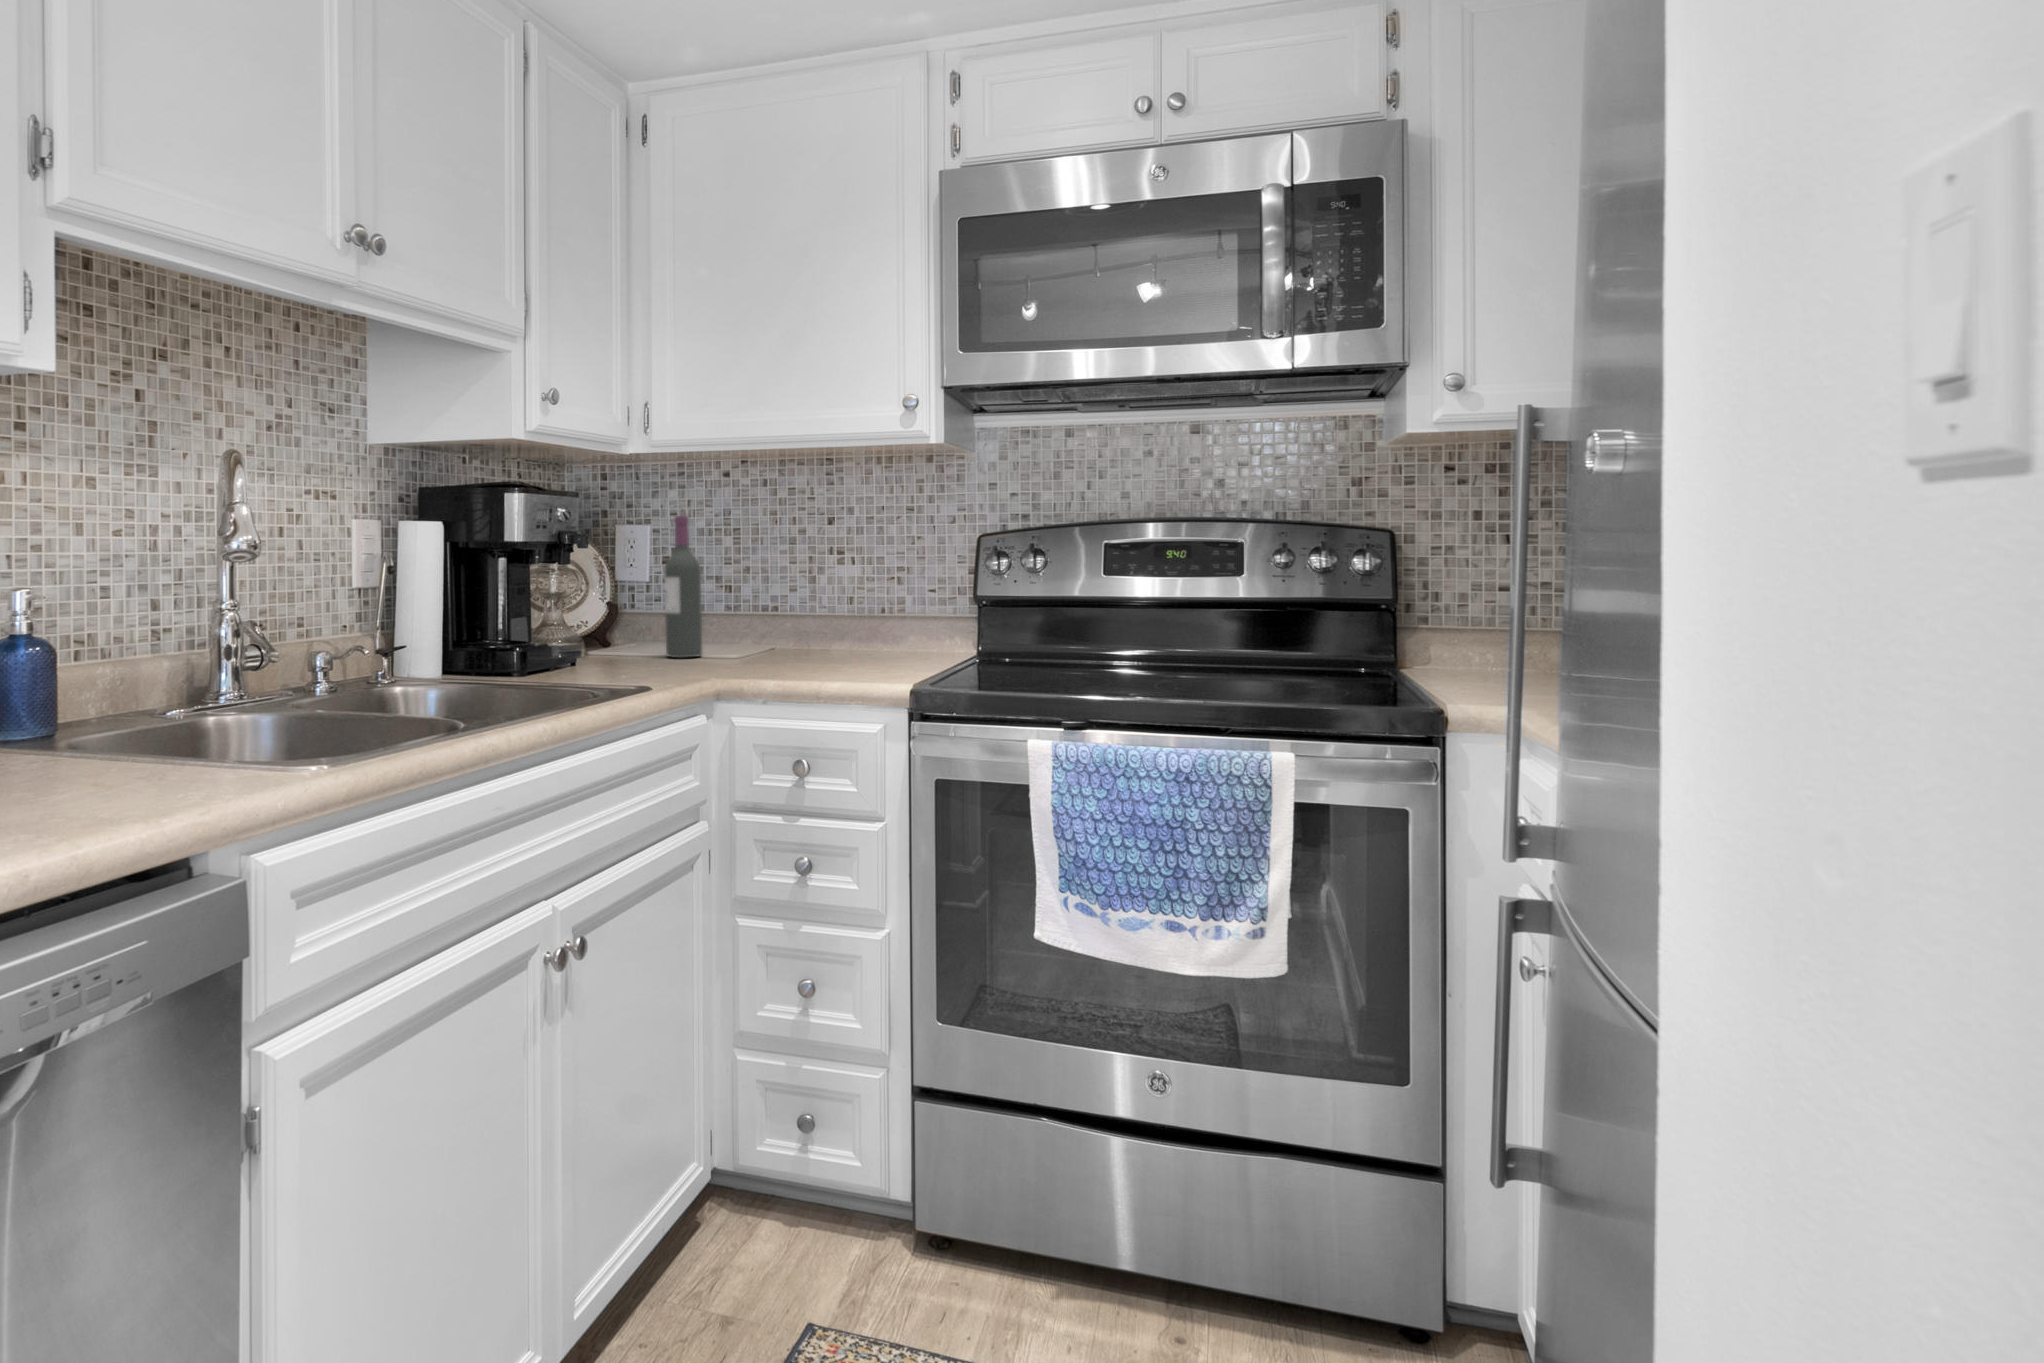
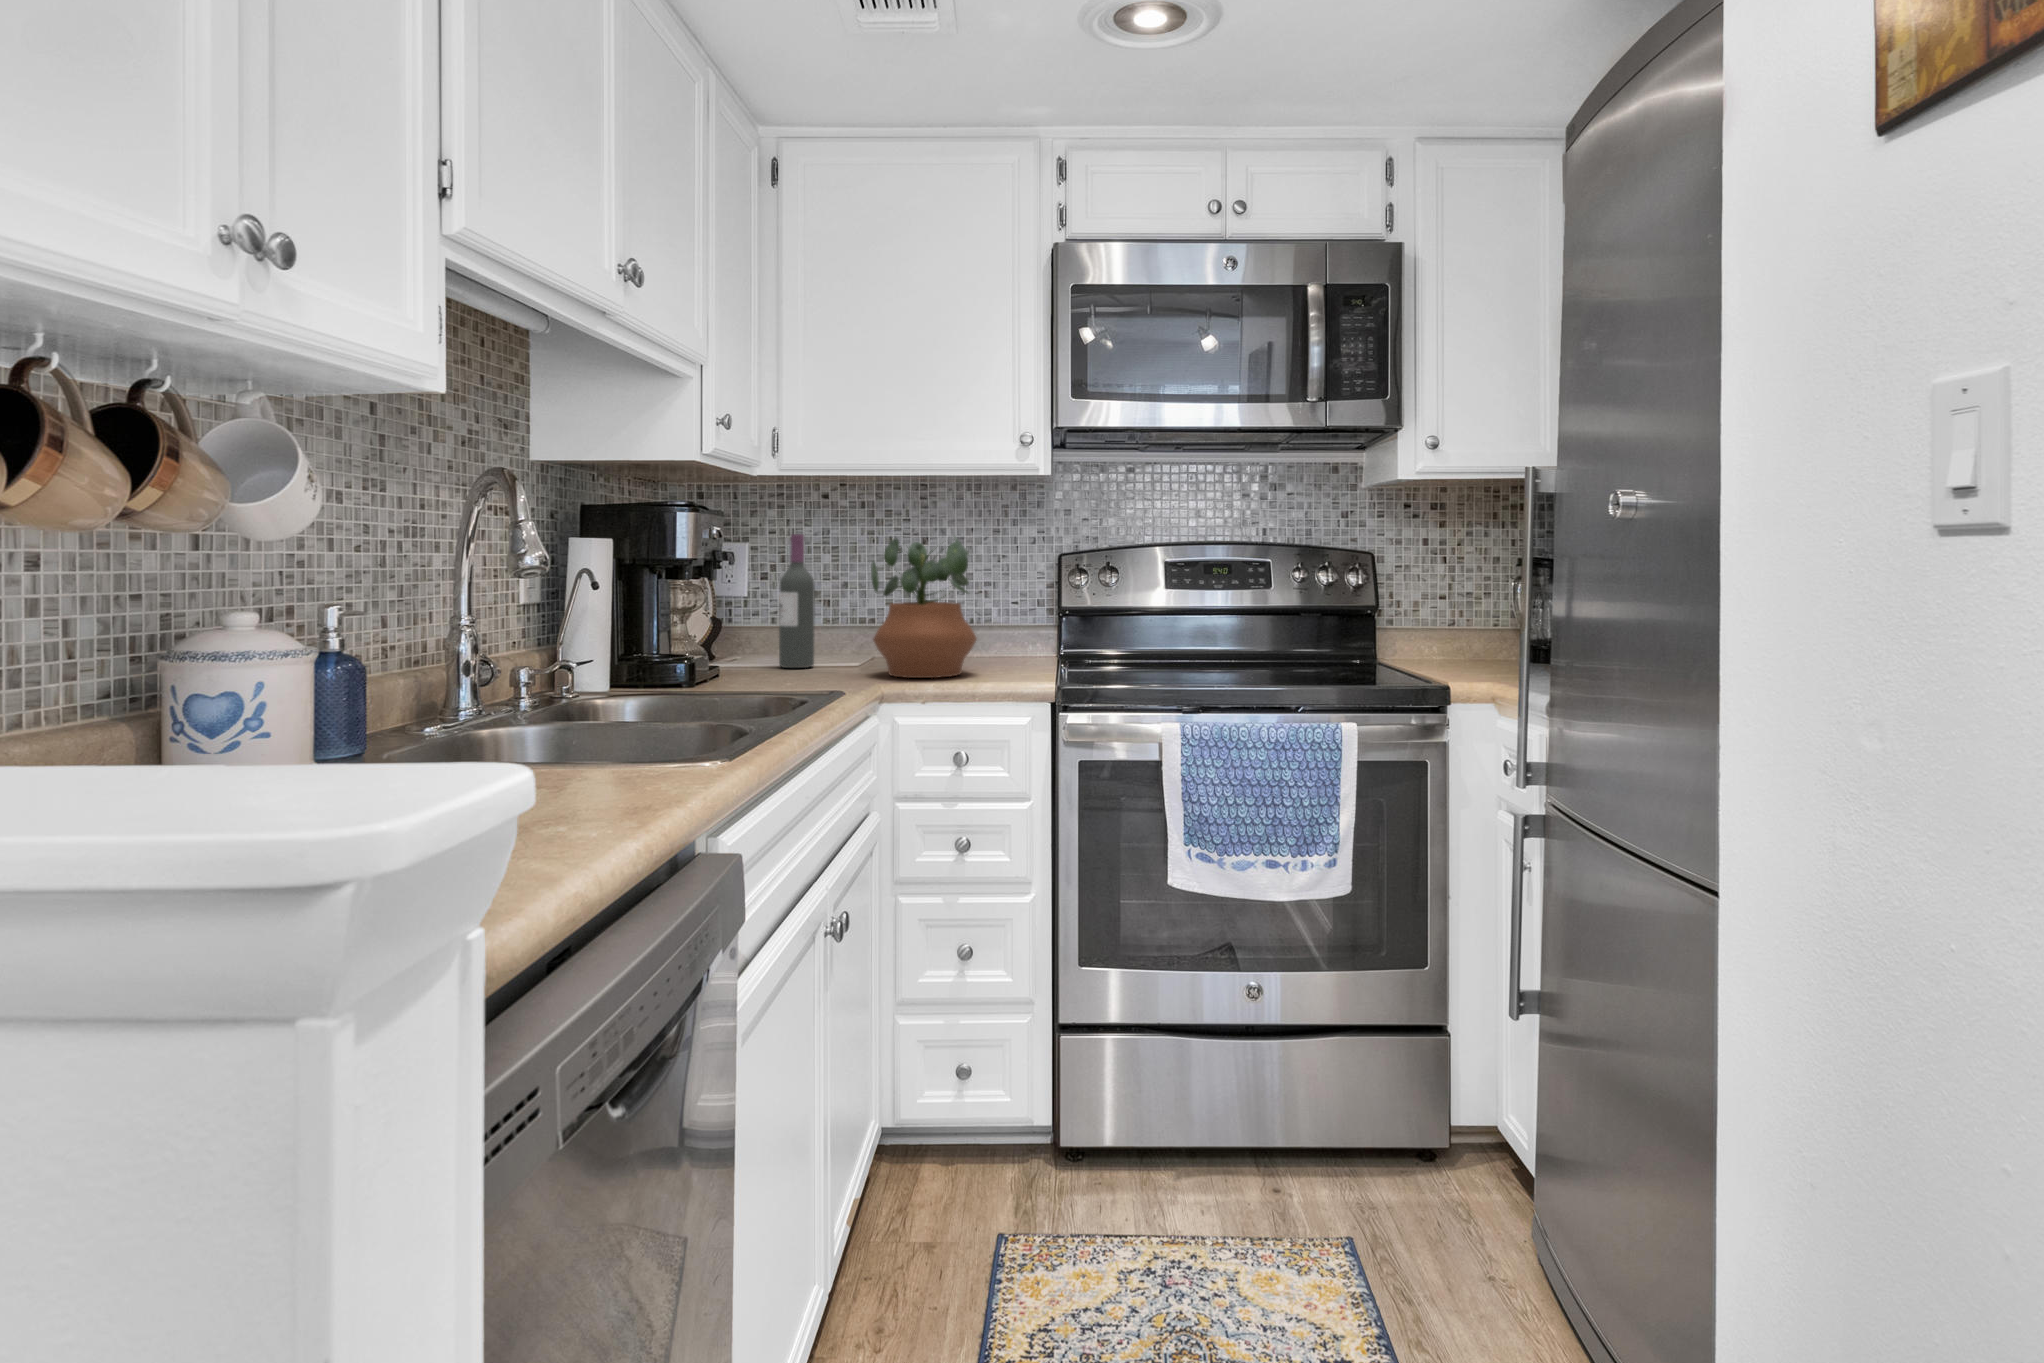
potted plant: none [731,510,854,671] -> present [871,537,977,678]

